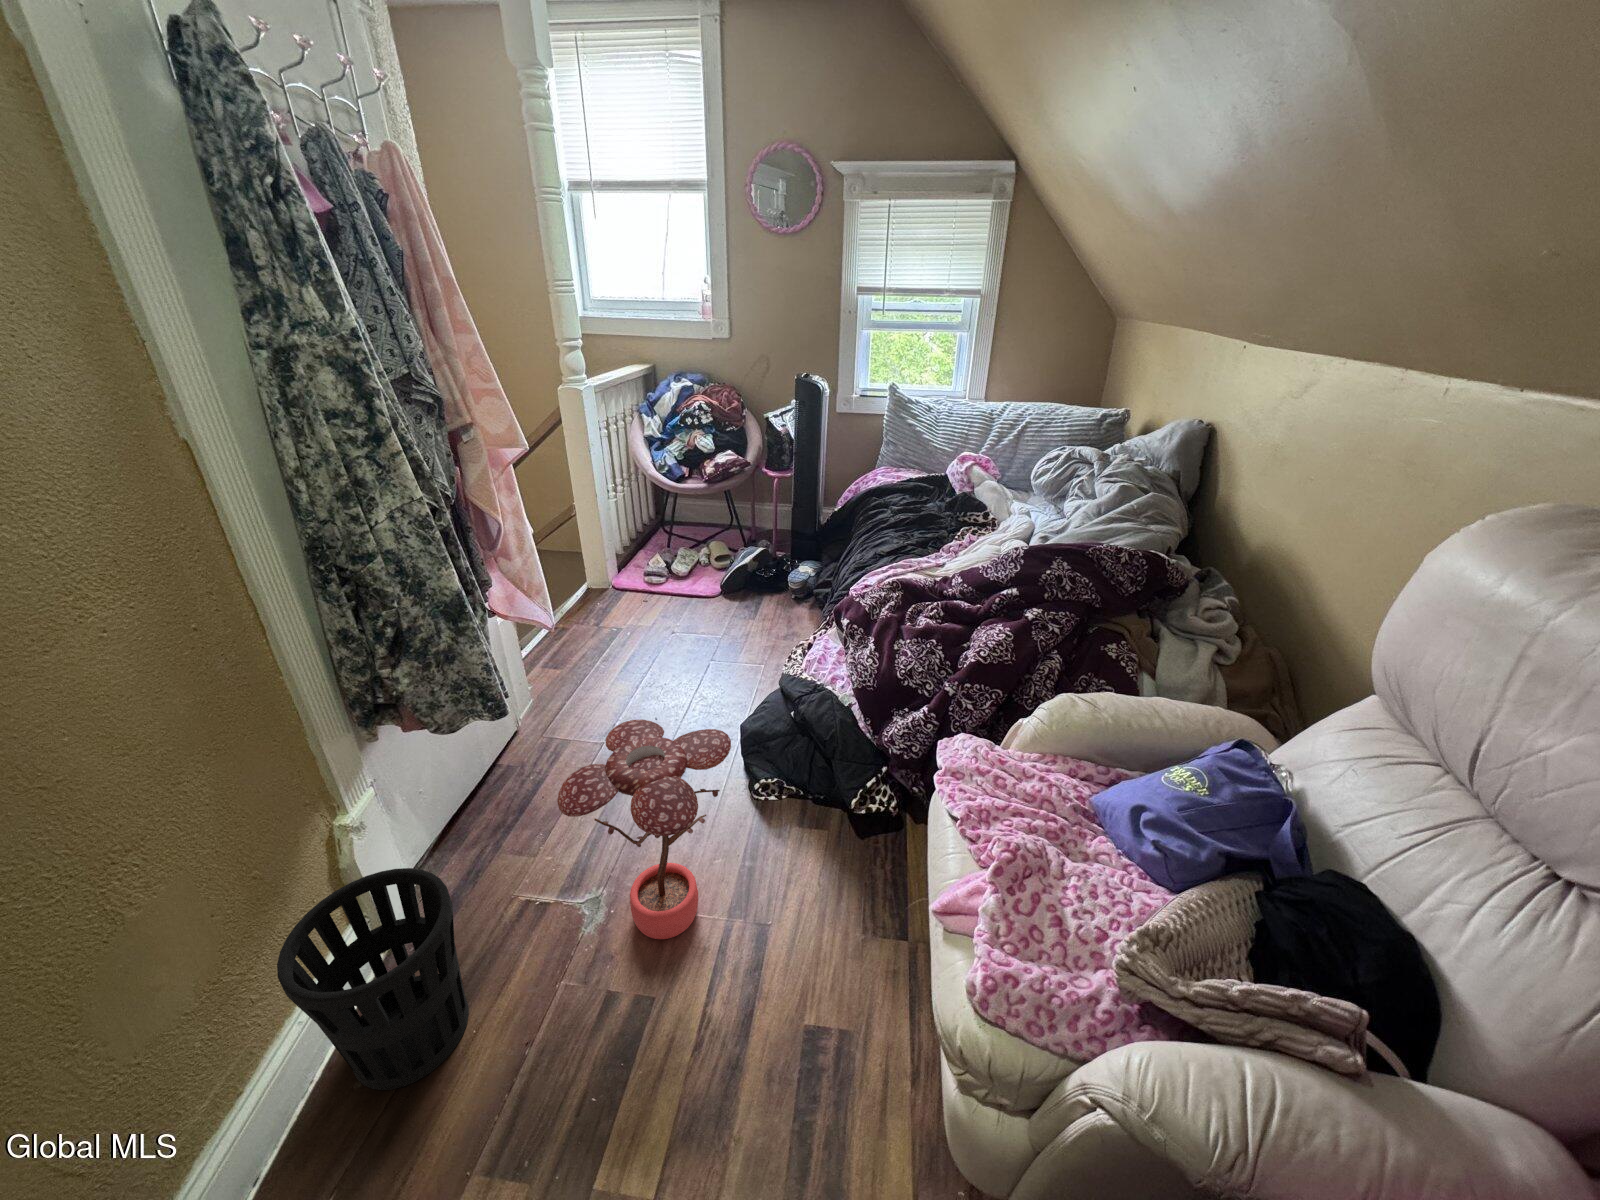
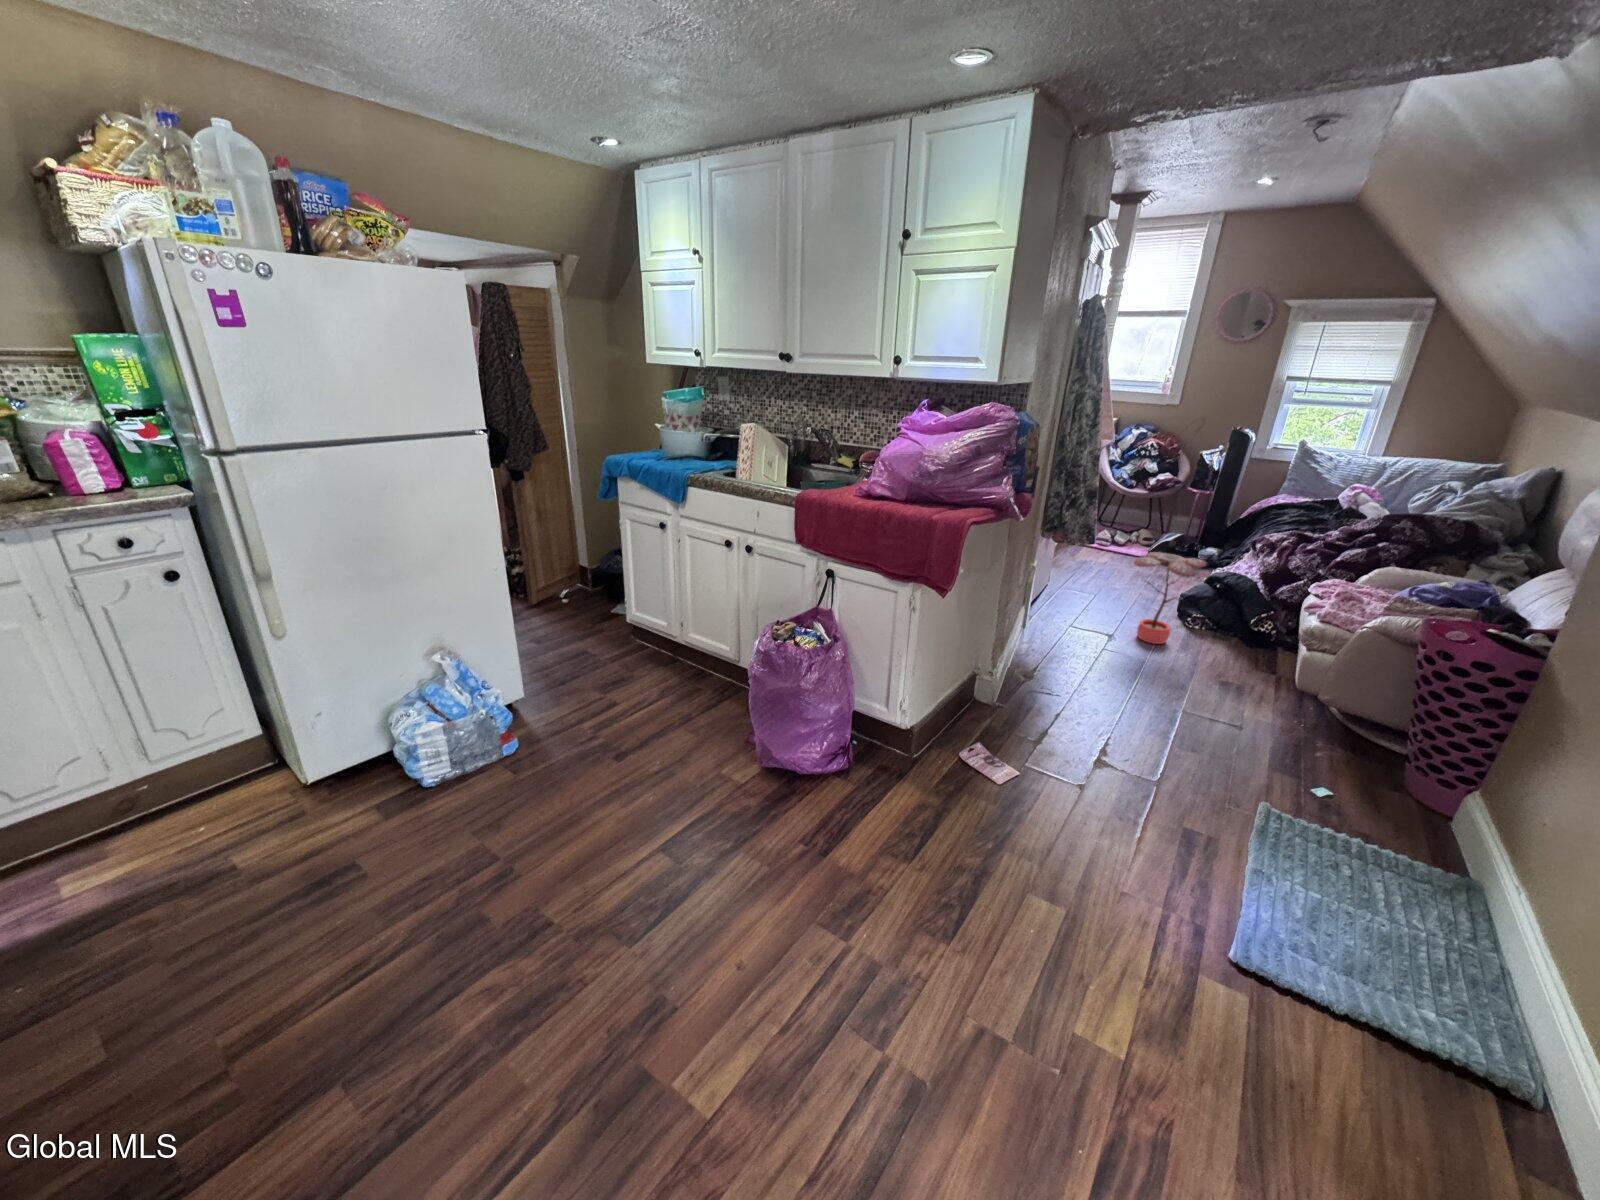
wastebasket: present [277,868,469,1090] -> none [1036,576,1093,647]

